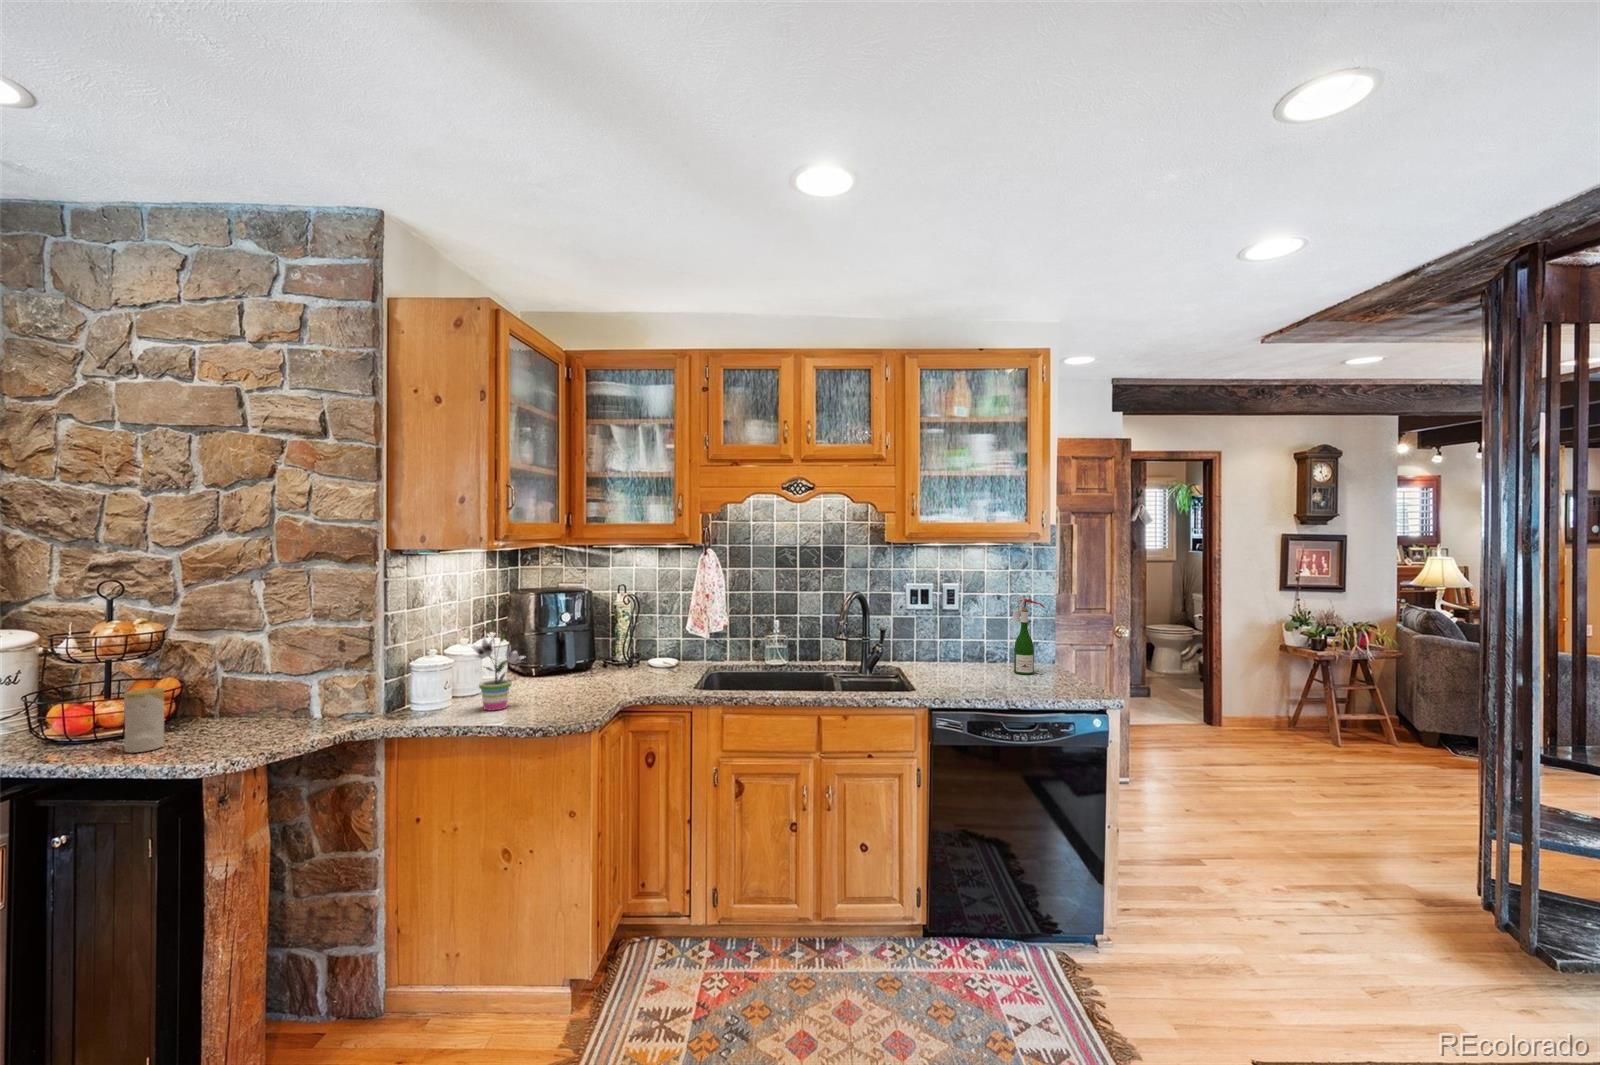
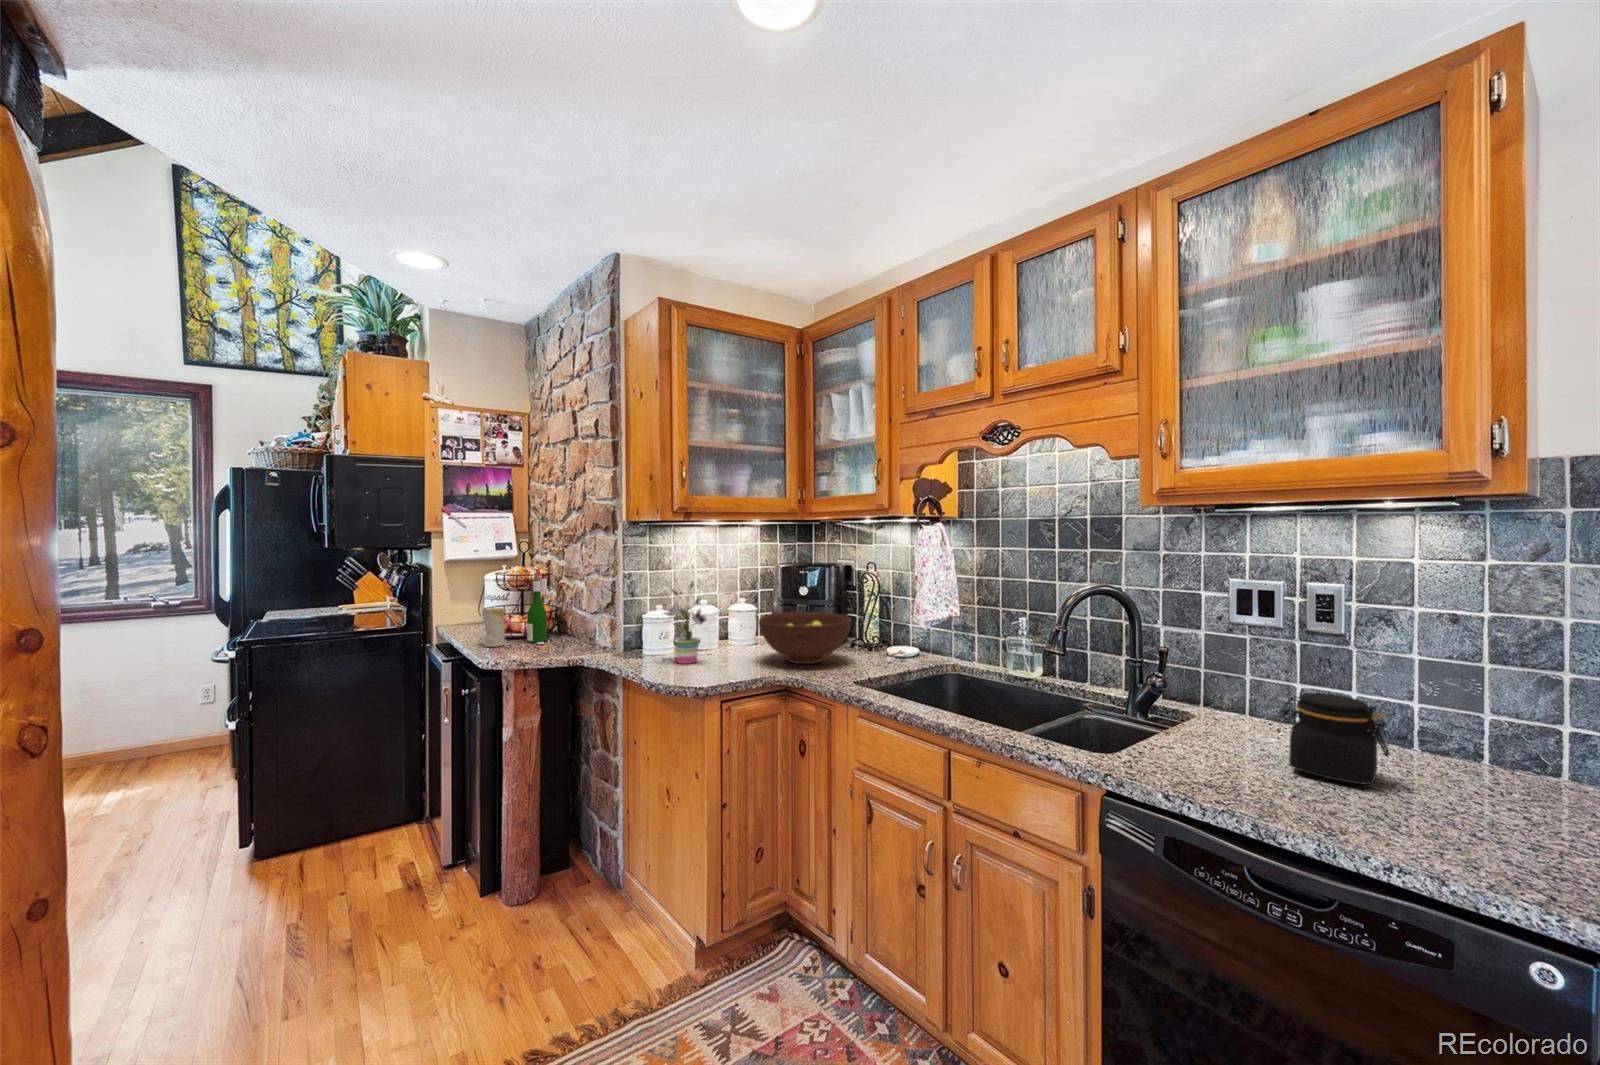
wine bottle: present [1013,597,1045,675] -> present [527,567,547,644]
fruit bowl: none [556,636,650,688] -> present [759,612,851,664]
jar: none [963,639,1005,680] -> present [1279,693,1389,784]

